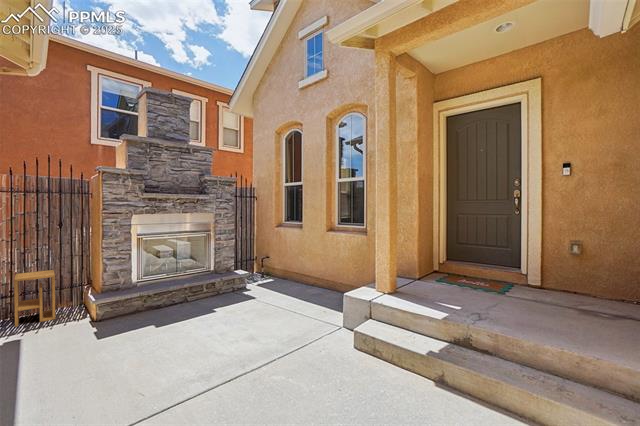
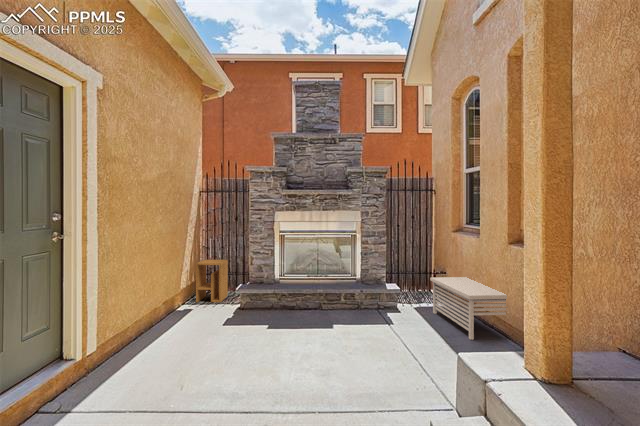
storage bench: none [272,258,337,299] -> present [430,277,507,340]

